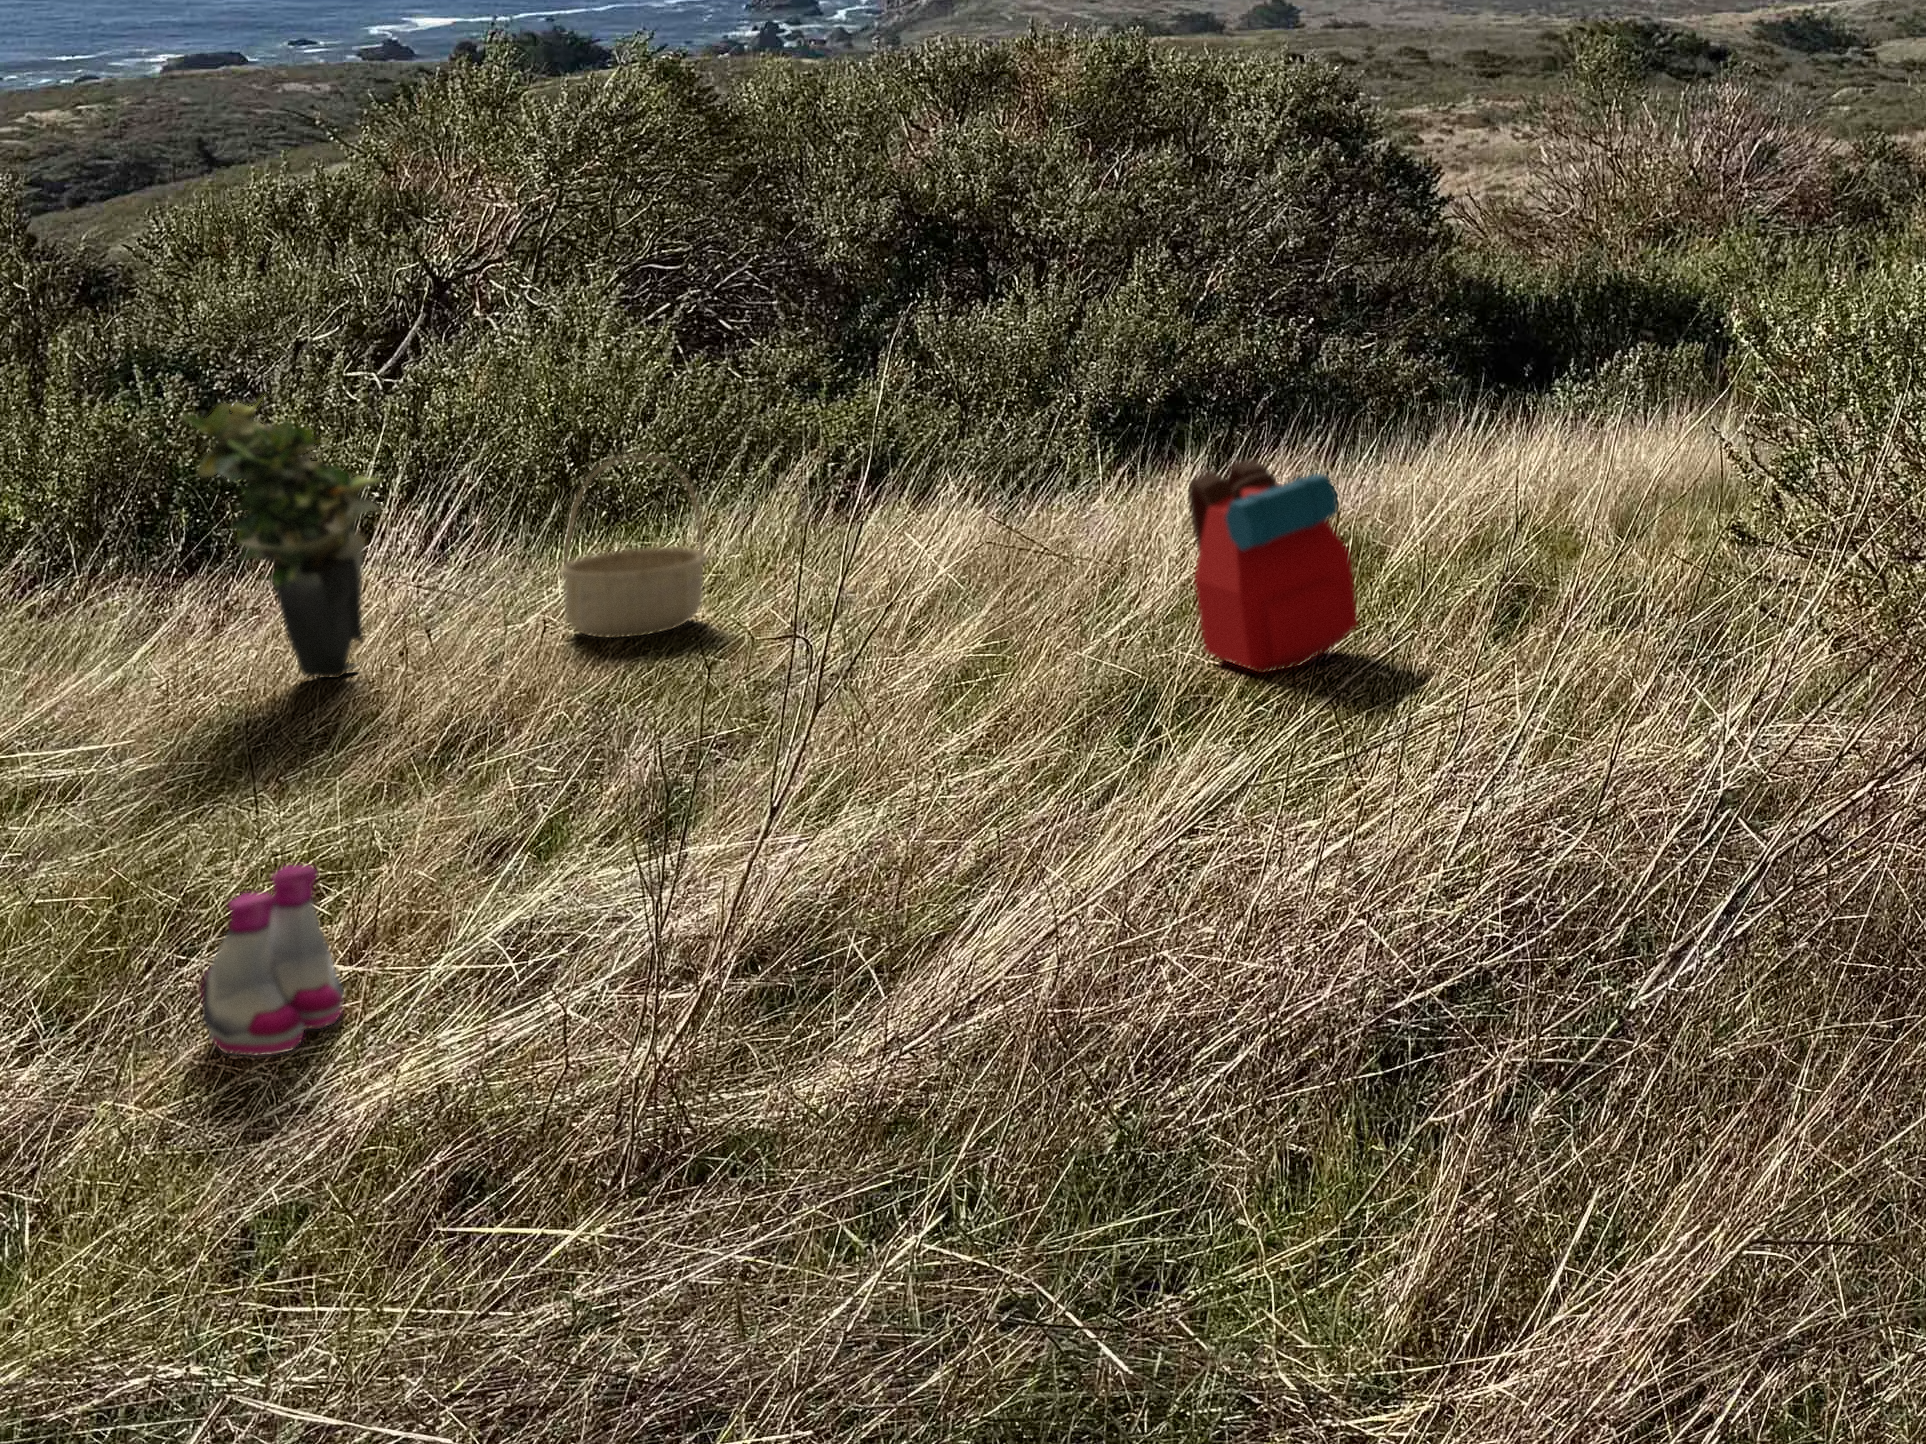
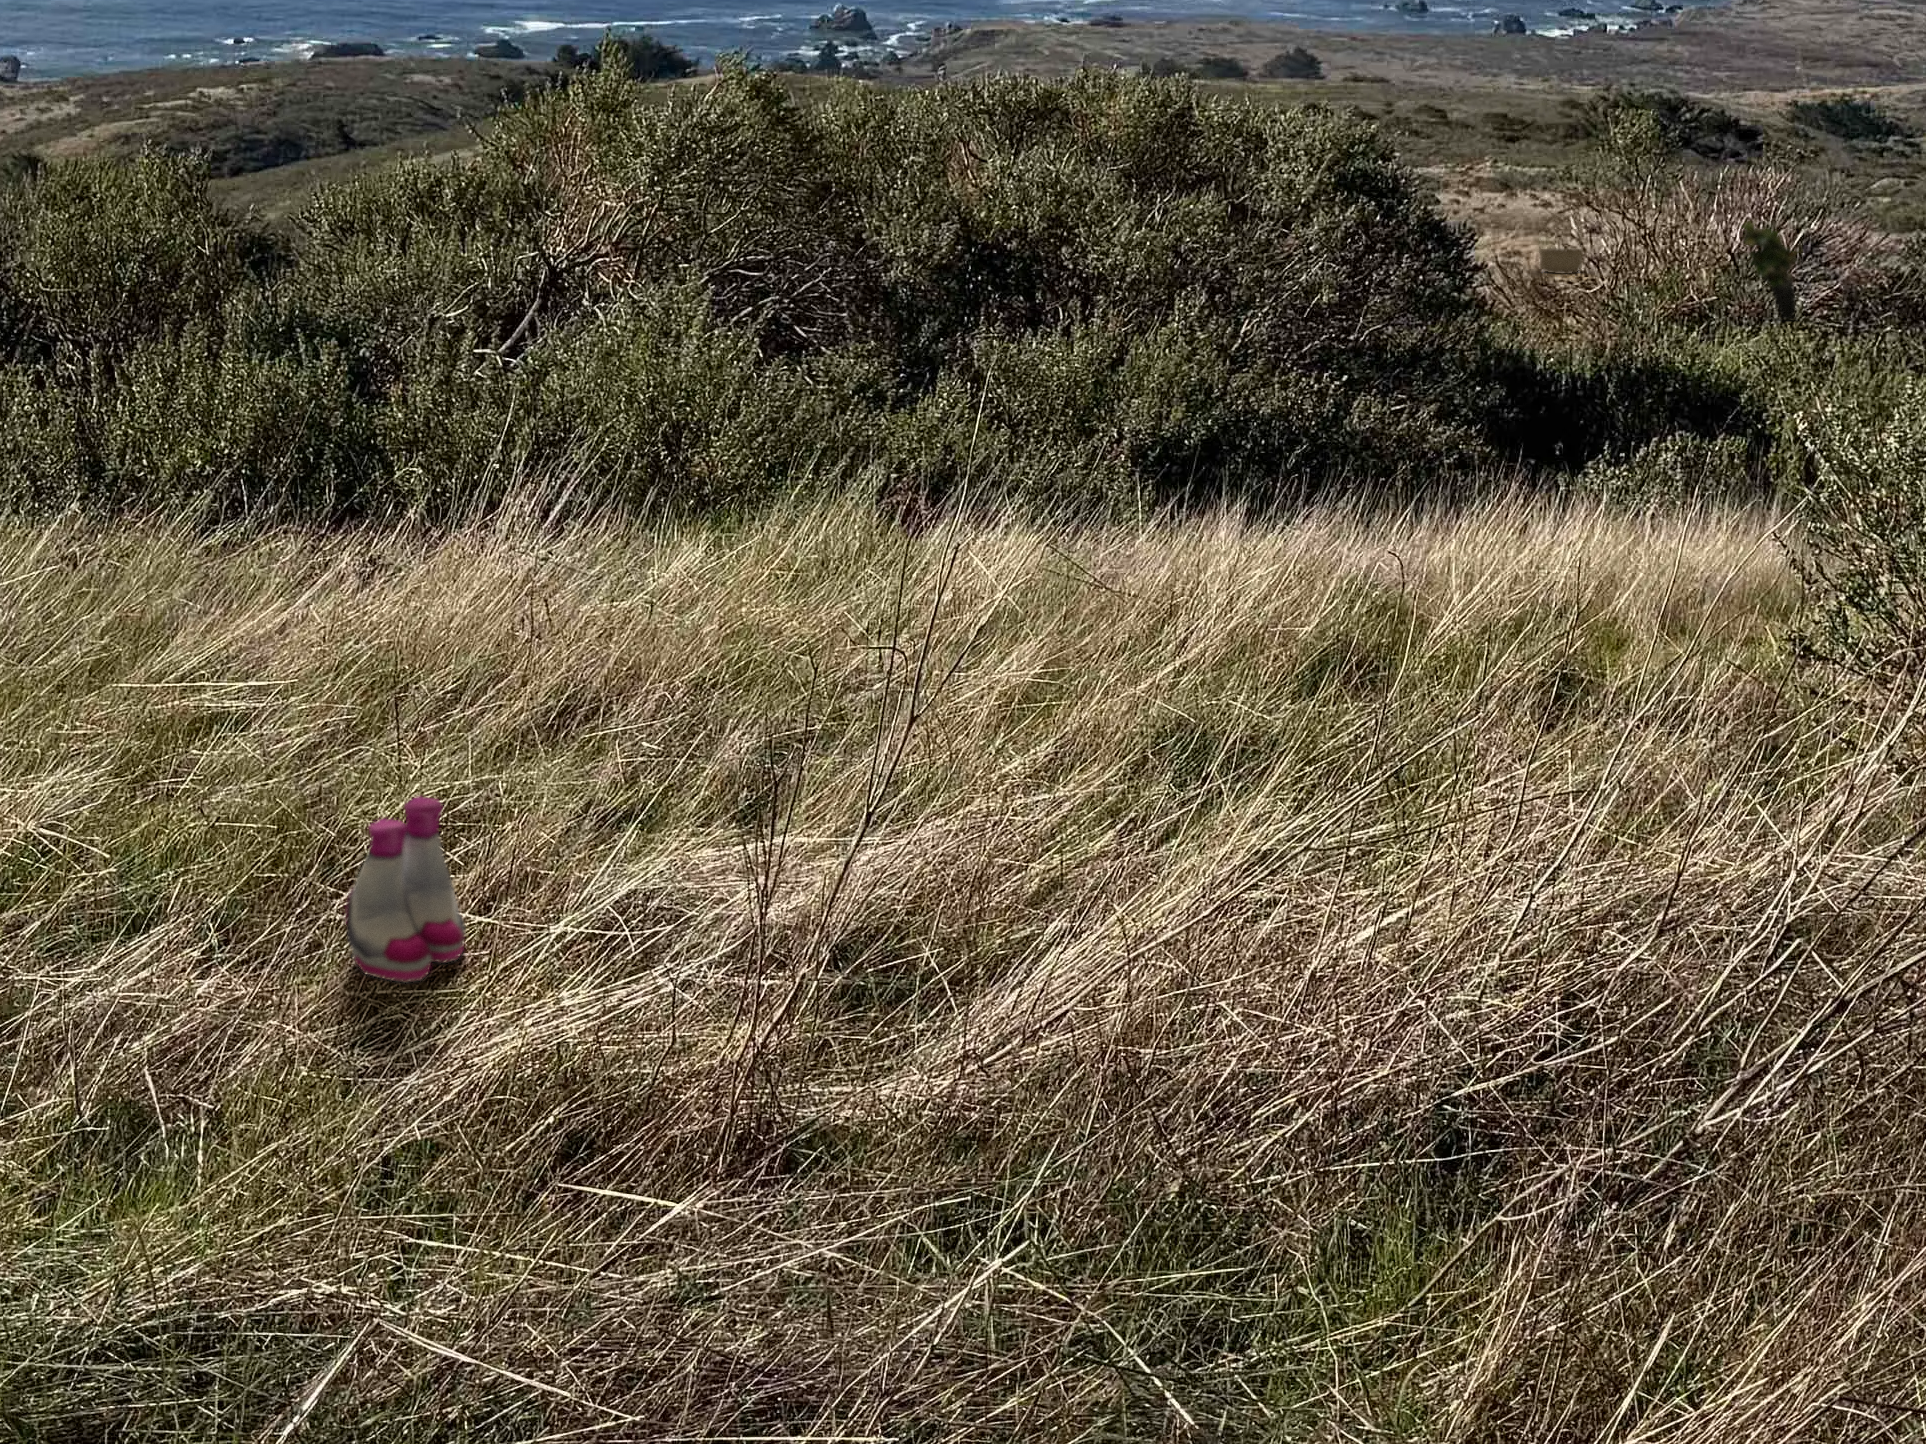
potted plant: present [182,396,379,678] -> present [1742,221,1799,321]
basket: present [560,454,707,638] -> present [1539,215,1582,274]
backpack: present [1188,460,1358,673] -> none [1244,493,1427,727]

